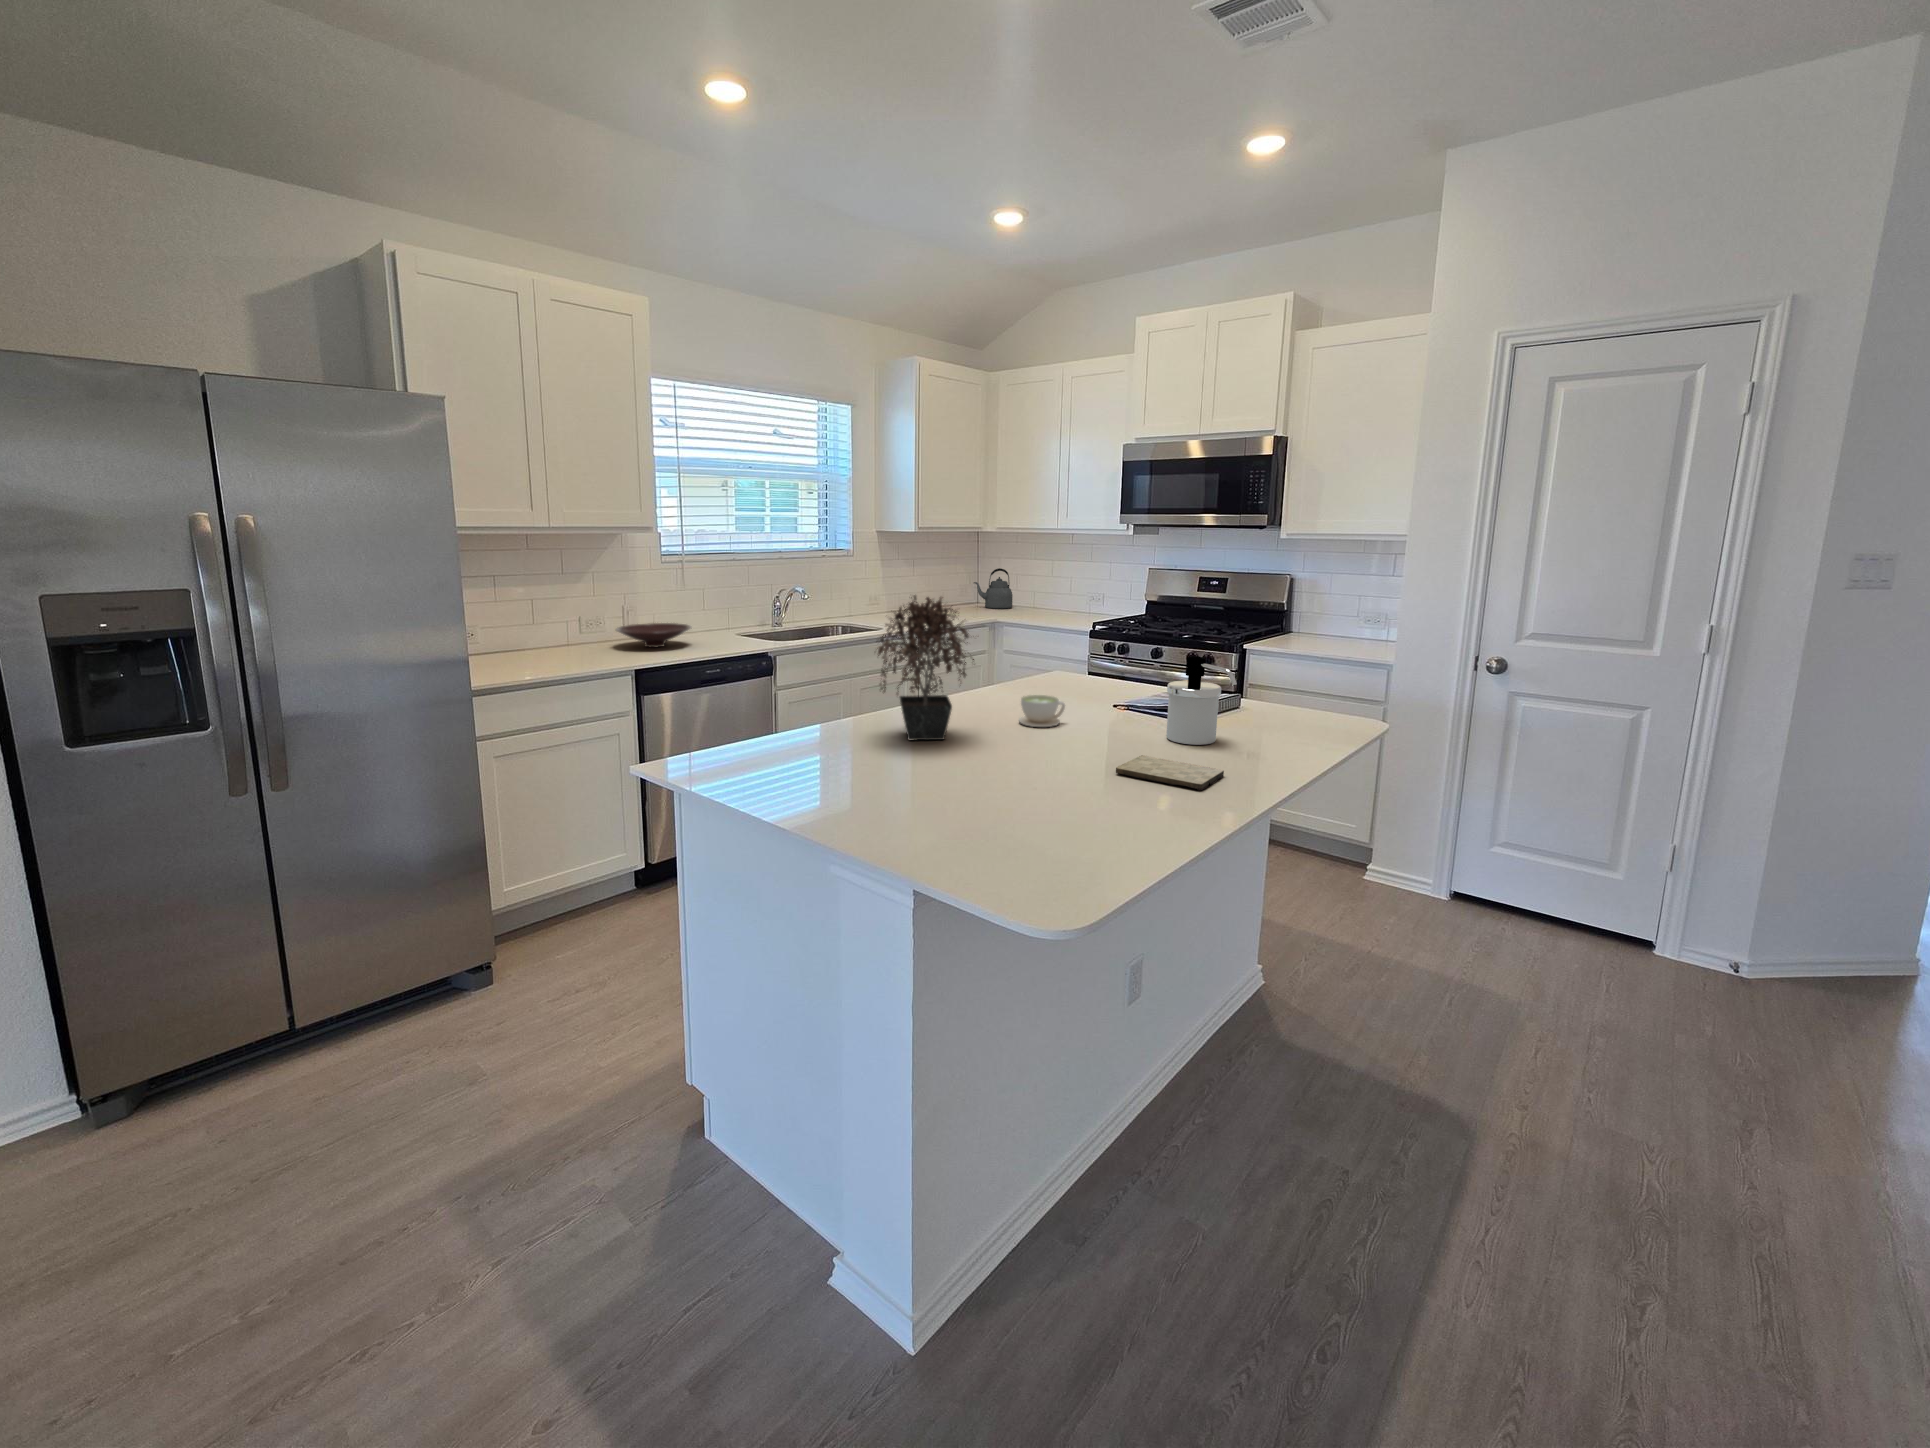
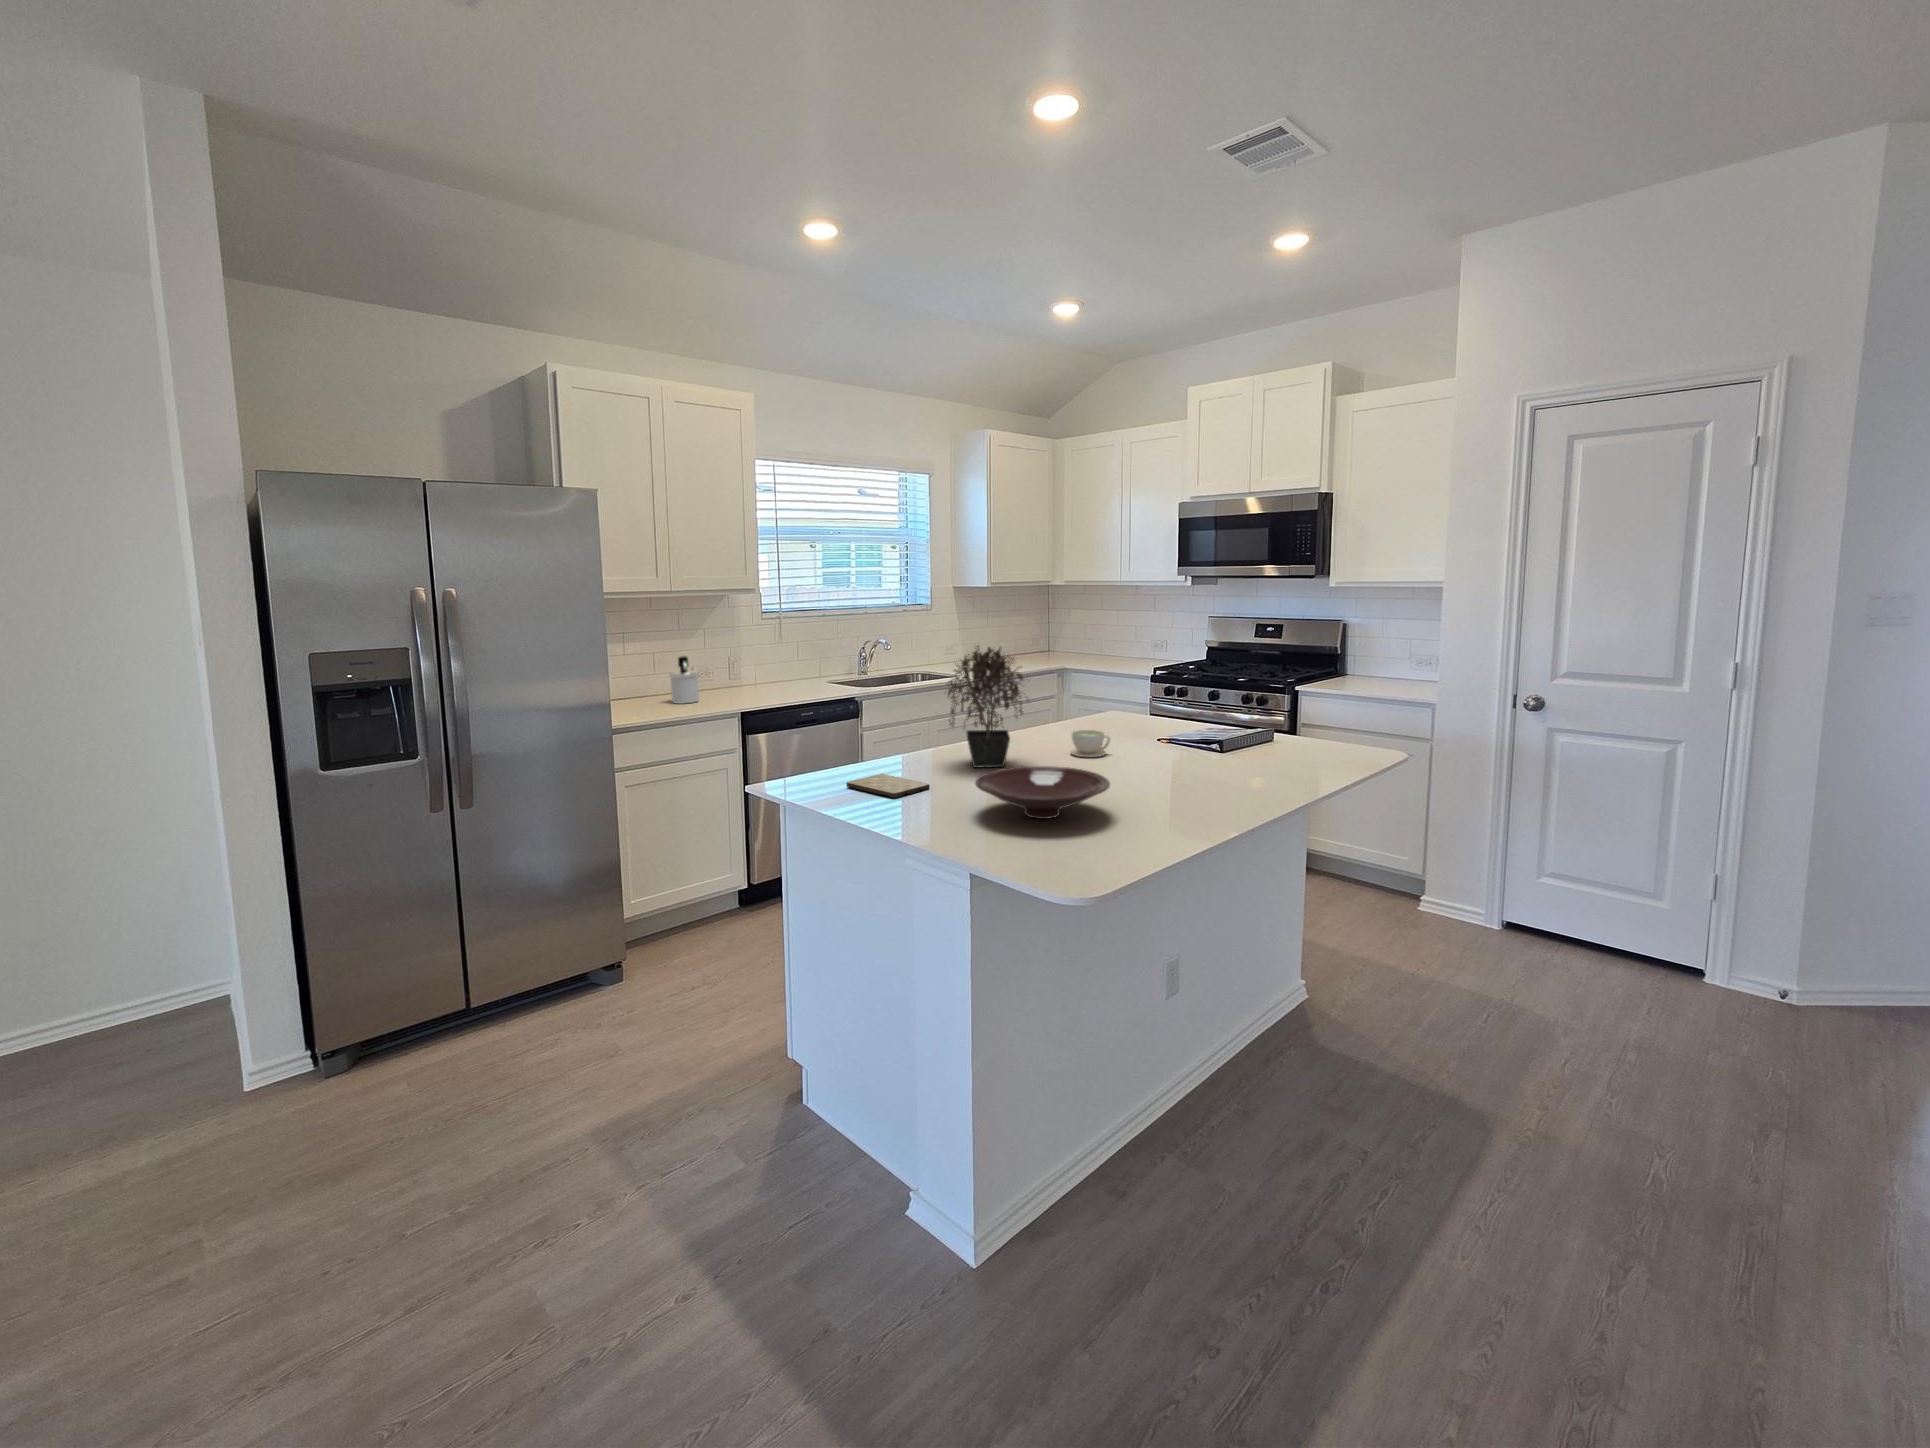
kettle: present [974,568,1013,609] -> none [1045,618,1083,656]
bowl: present [616,623,691,647] -> present [975,766,1110,819]
soap dispenser: present [1166,656,1237,745] -> present [669,656,699,704]
cutting board: present [1116,755,1224,791] -> present [847,774,930,798]

